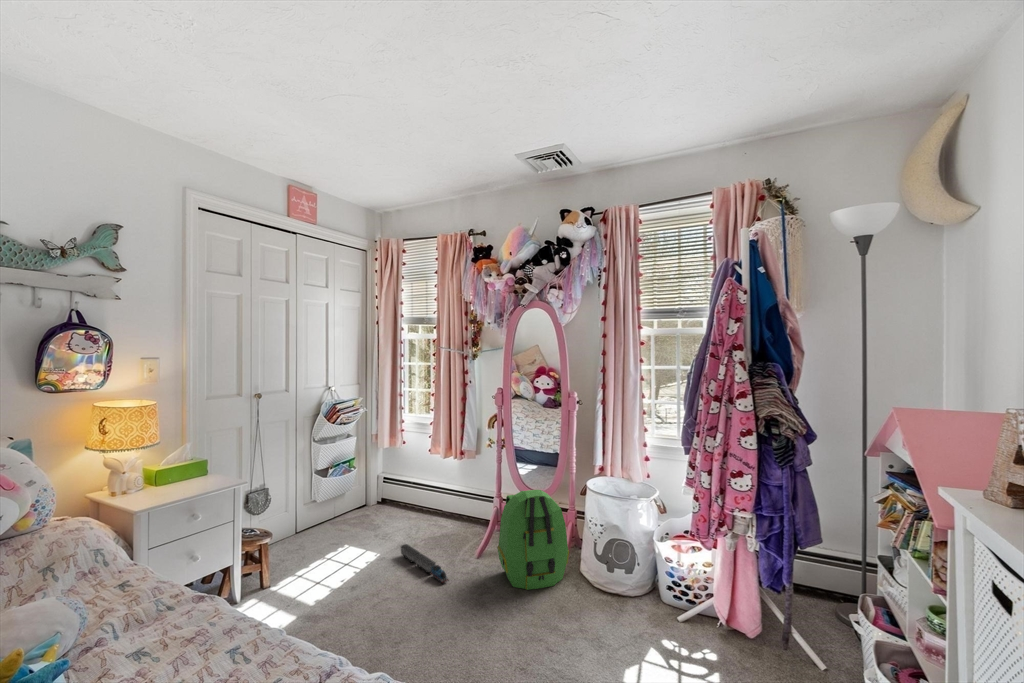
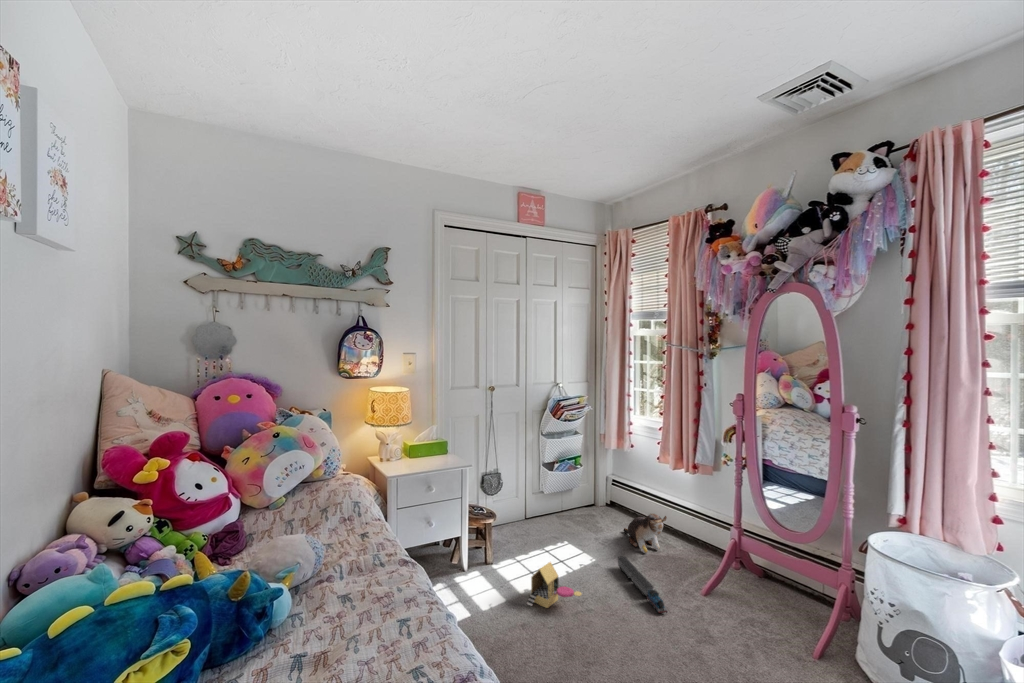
backpack: present [497,490,569,590] -> none [731,527,842,667]
plush toy: none [400,500,441,537] -> present [624,514,667,553]
toy house: none [317,565,374,614] -> present [527,562,582,608]

